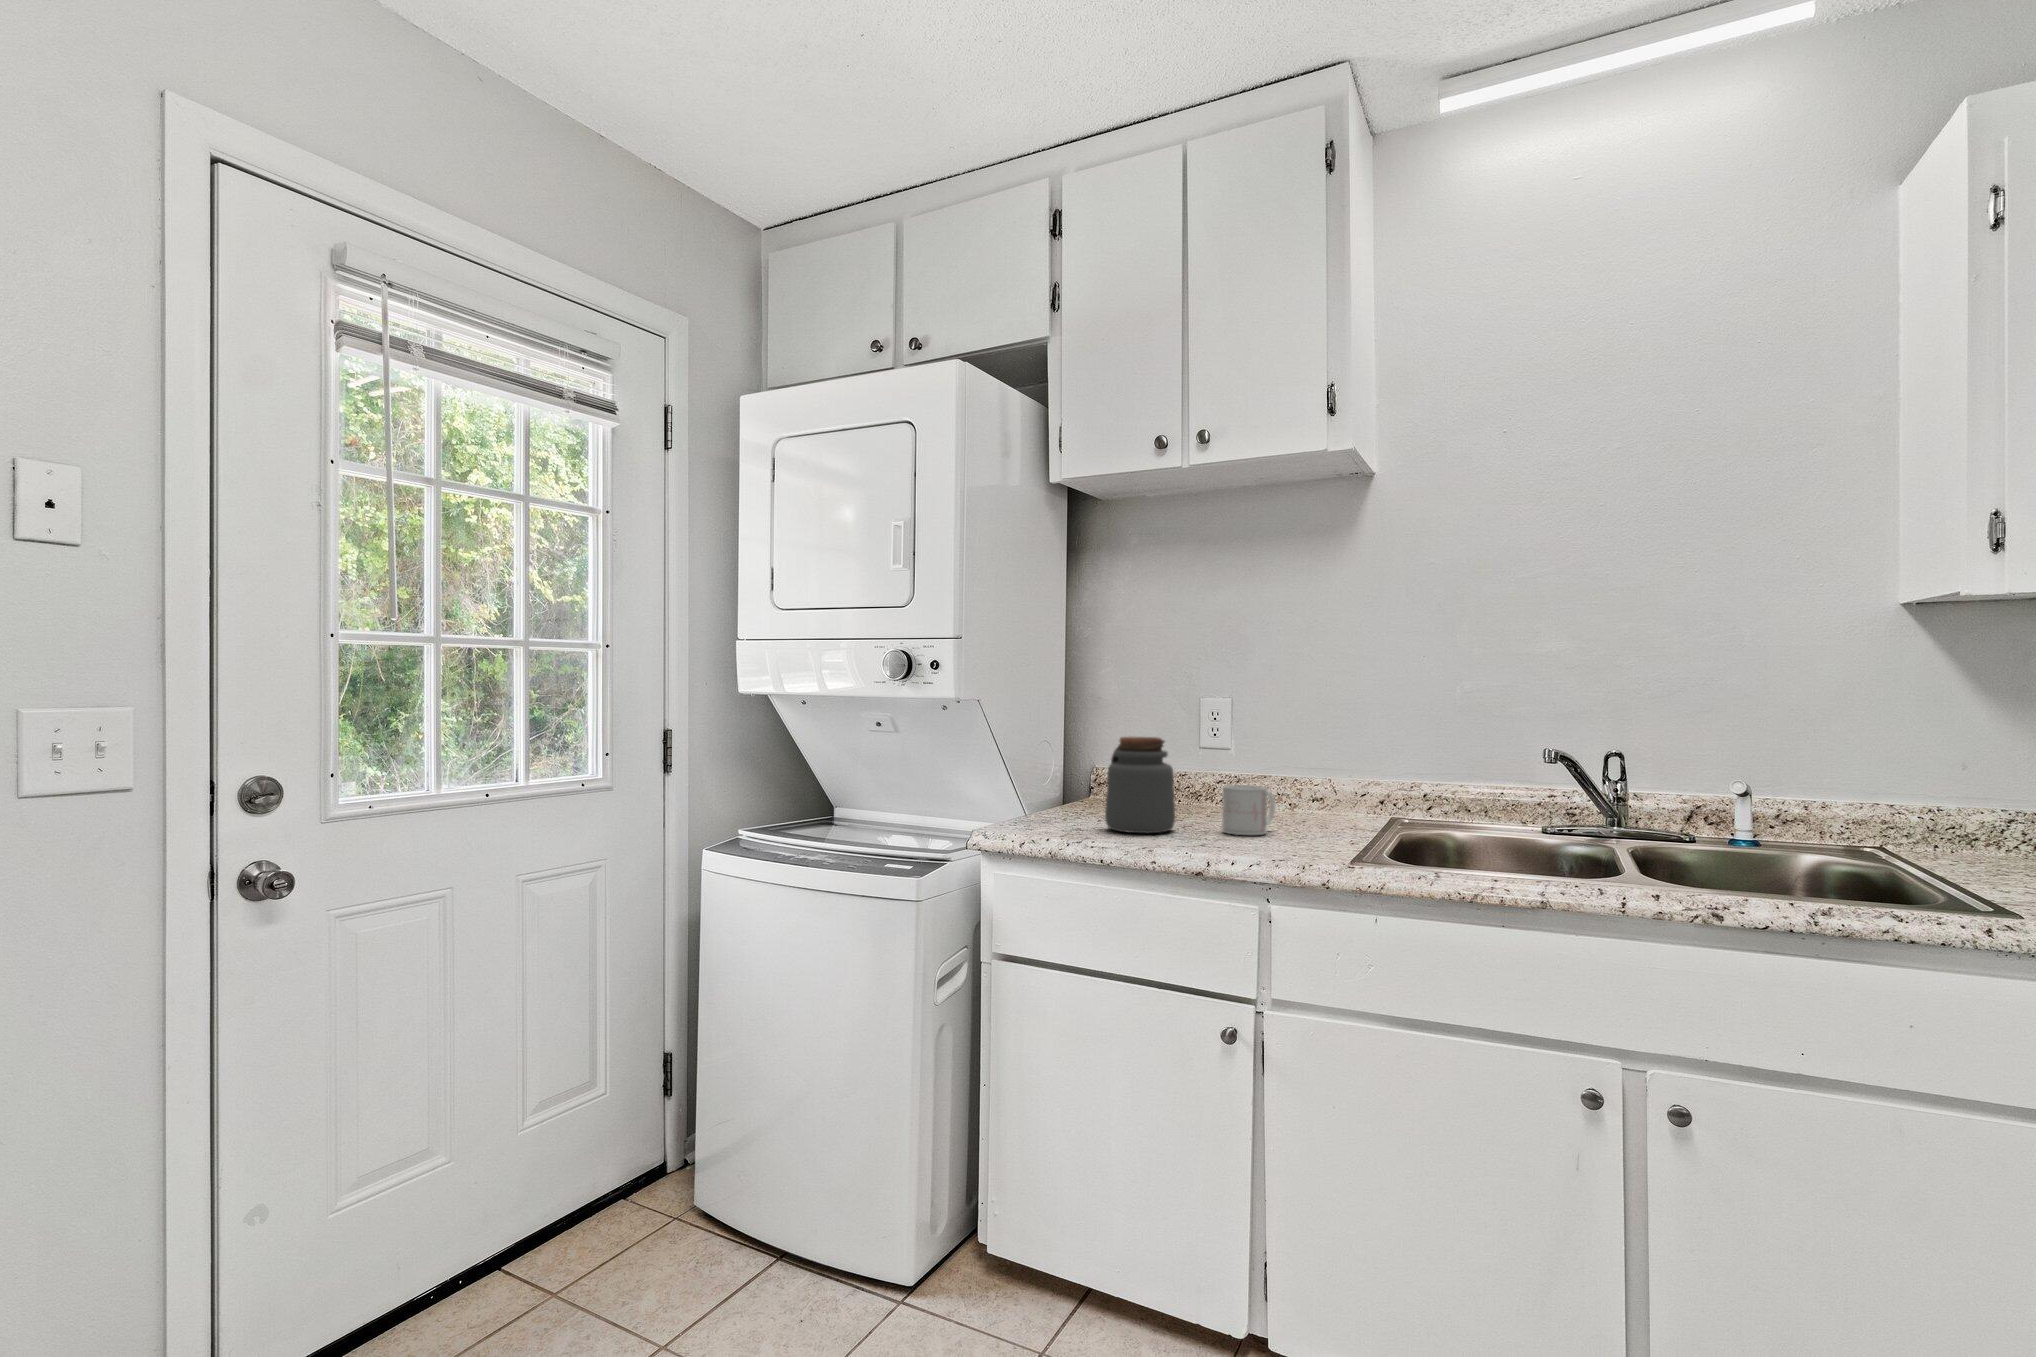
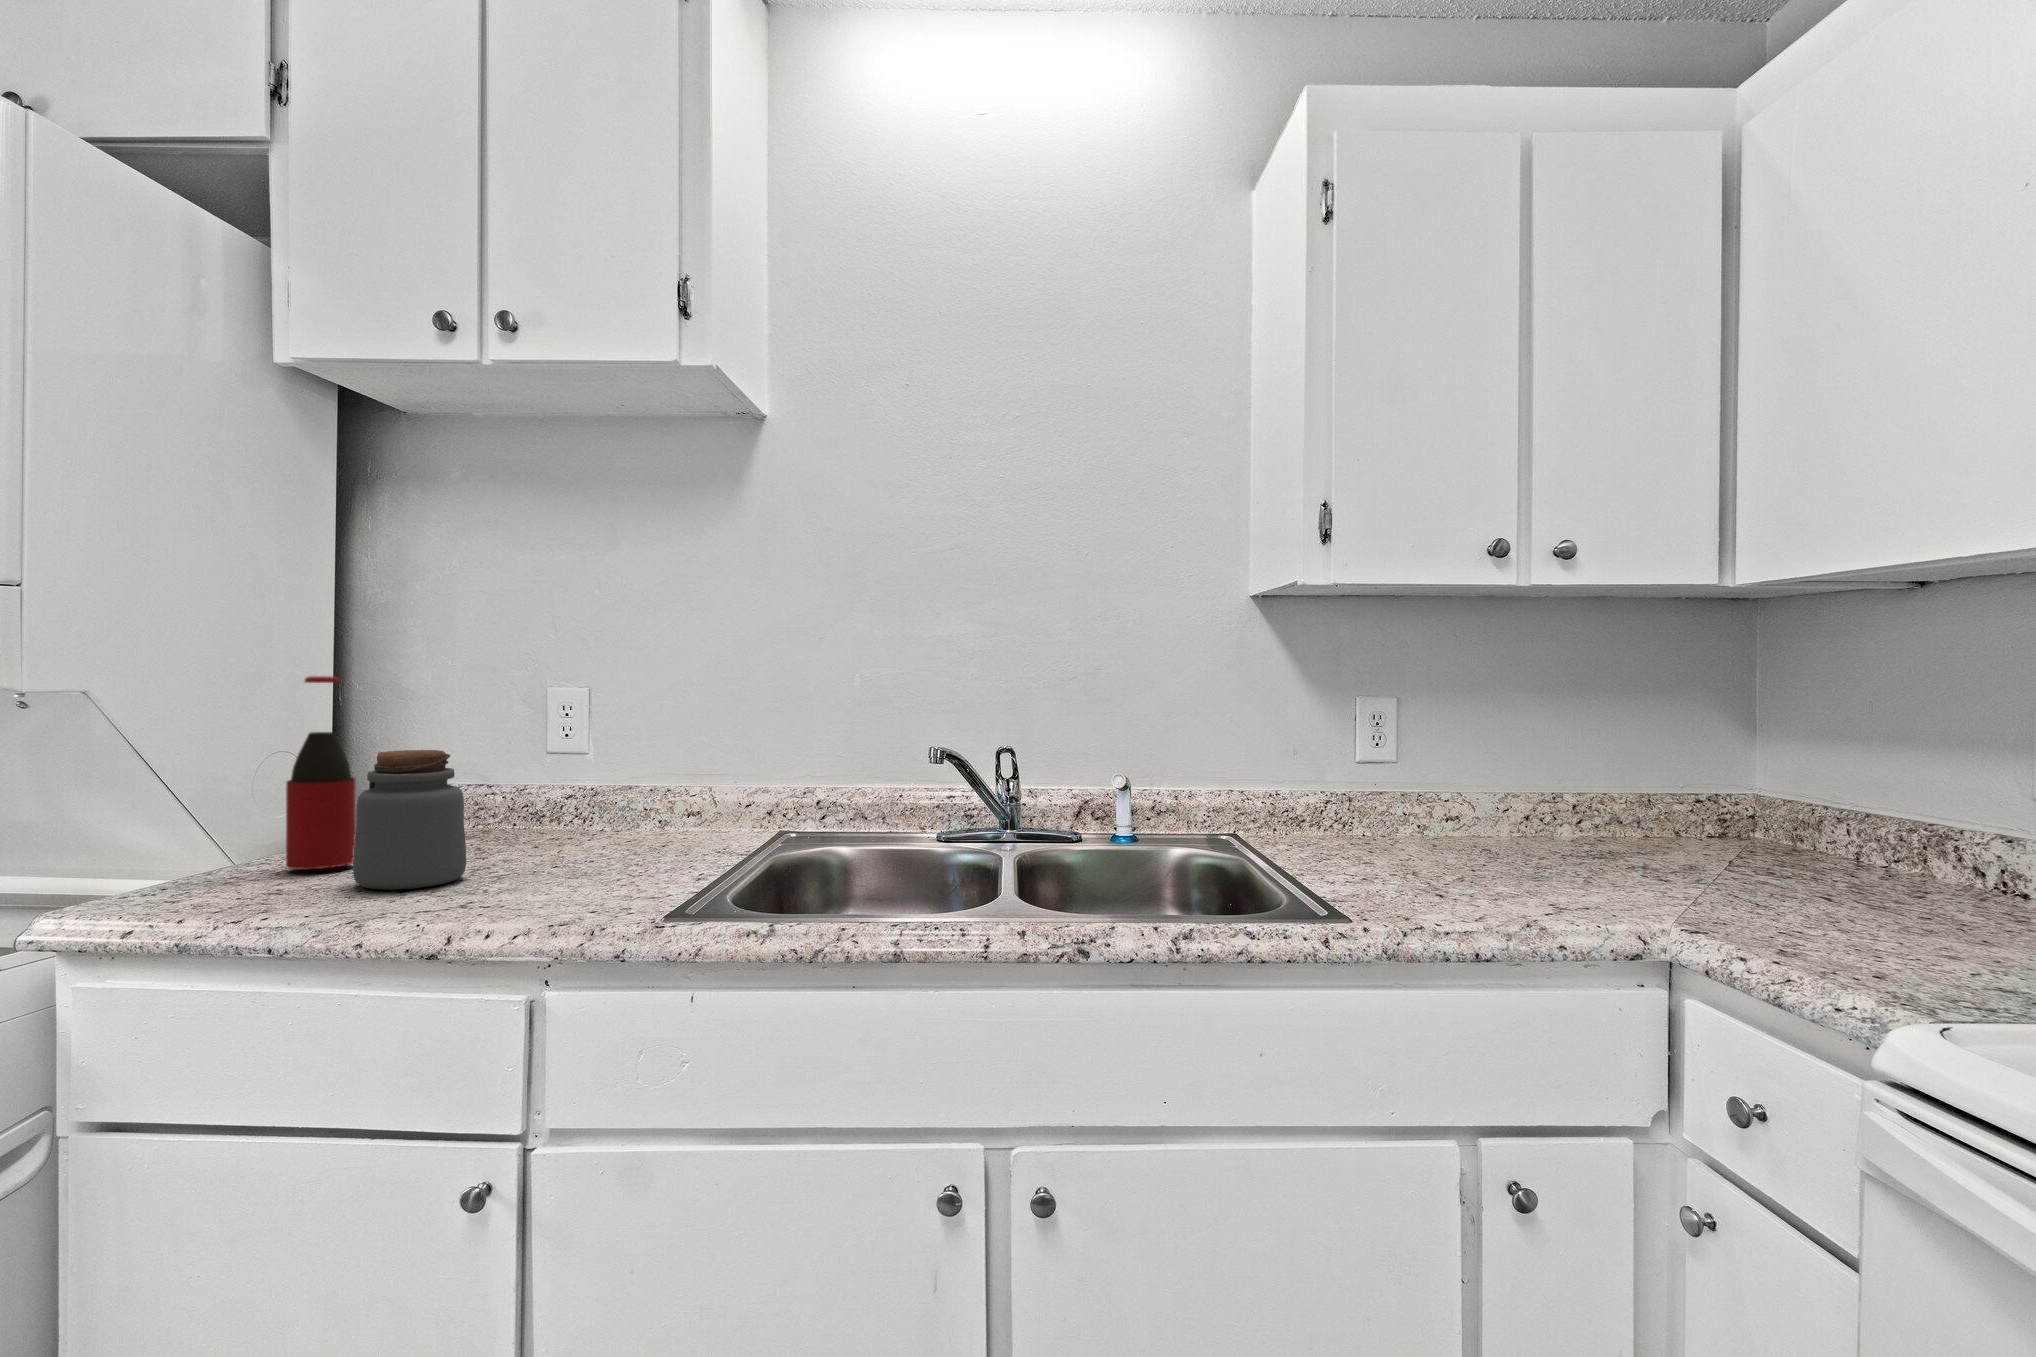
bottle: none [1052,685,1093,821] -> present [286,676,355,870]
mug: present [1222,785,1275,835] -> none [536,809,615,878]

